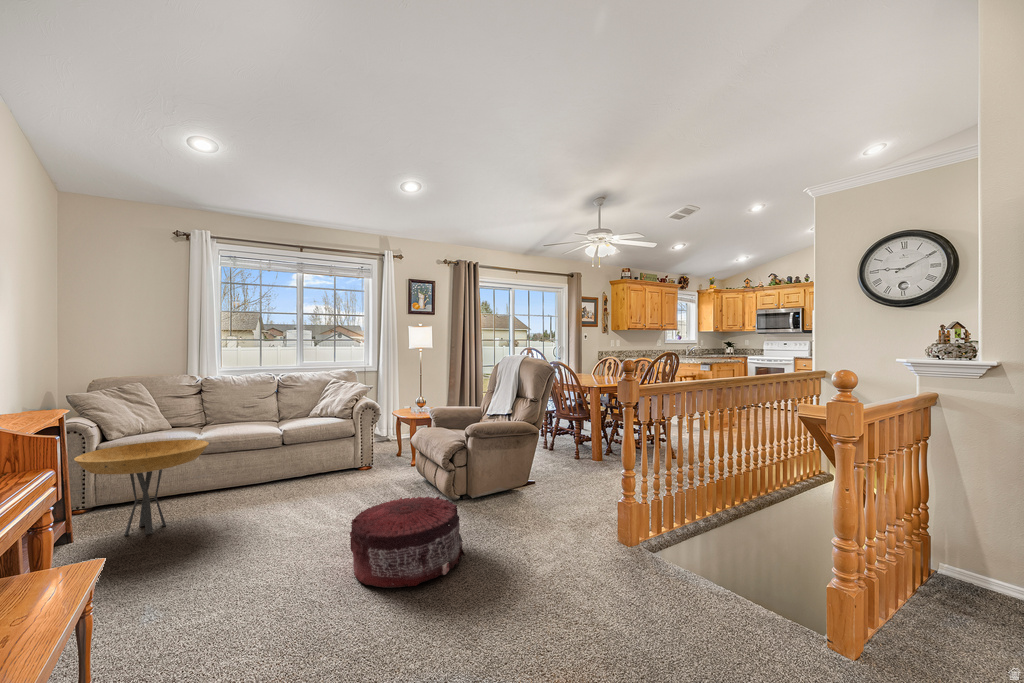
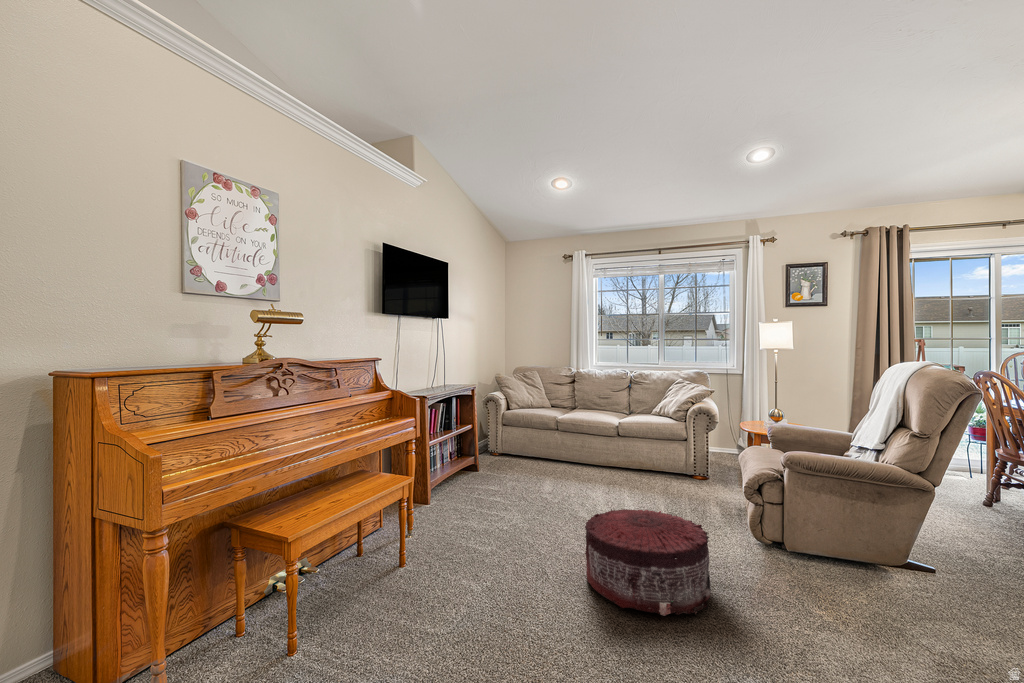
side table: present [74,440,209,535] -> none [476,413,550,478]

